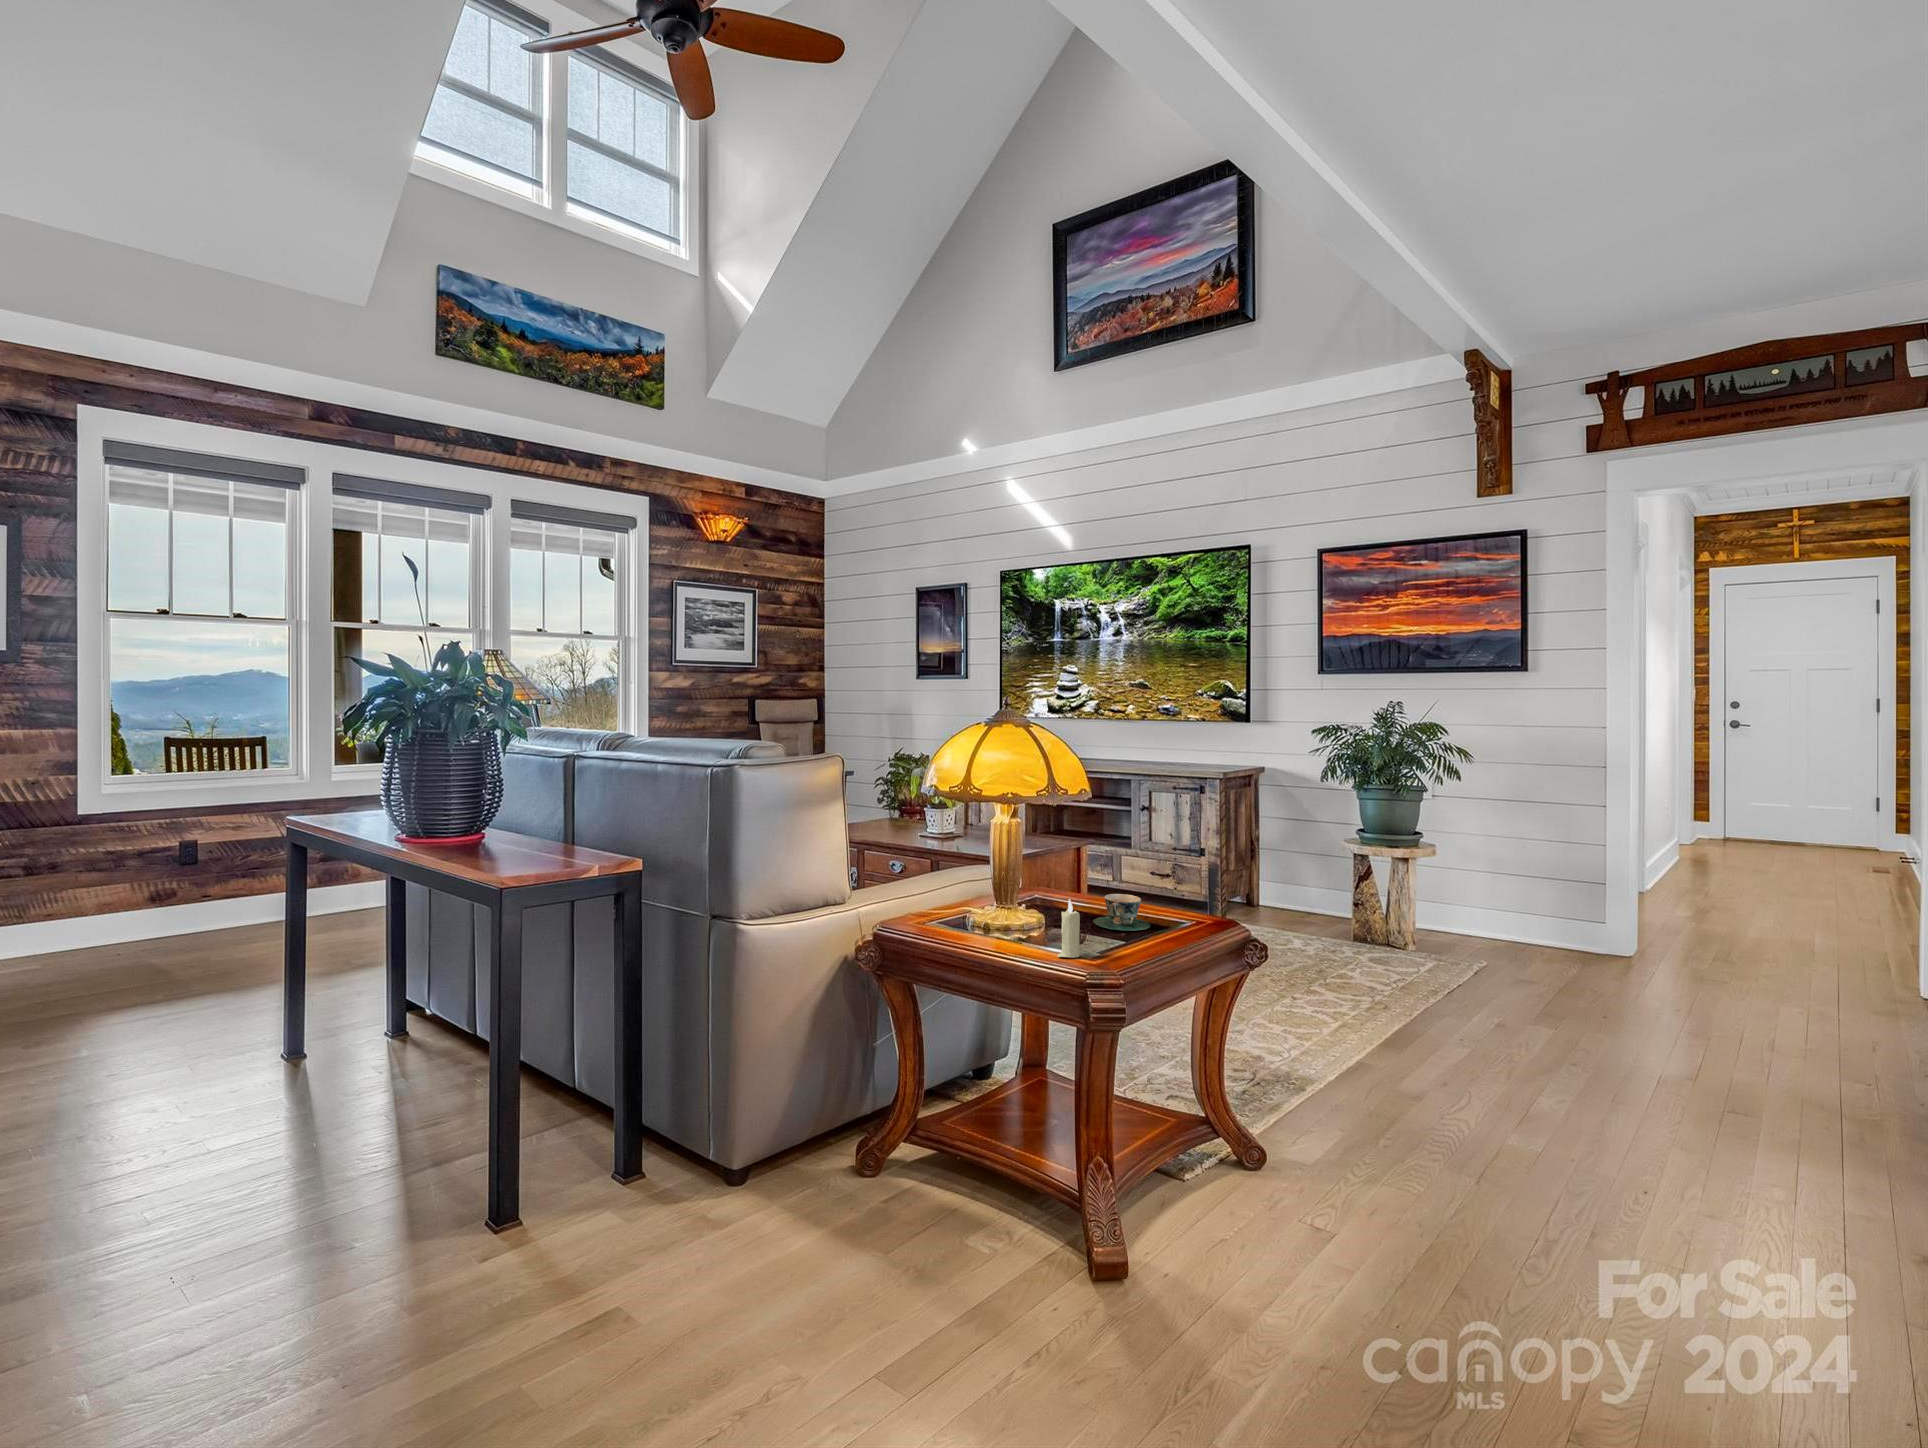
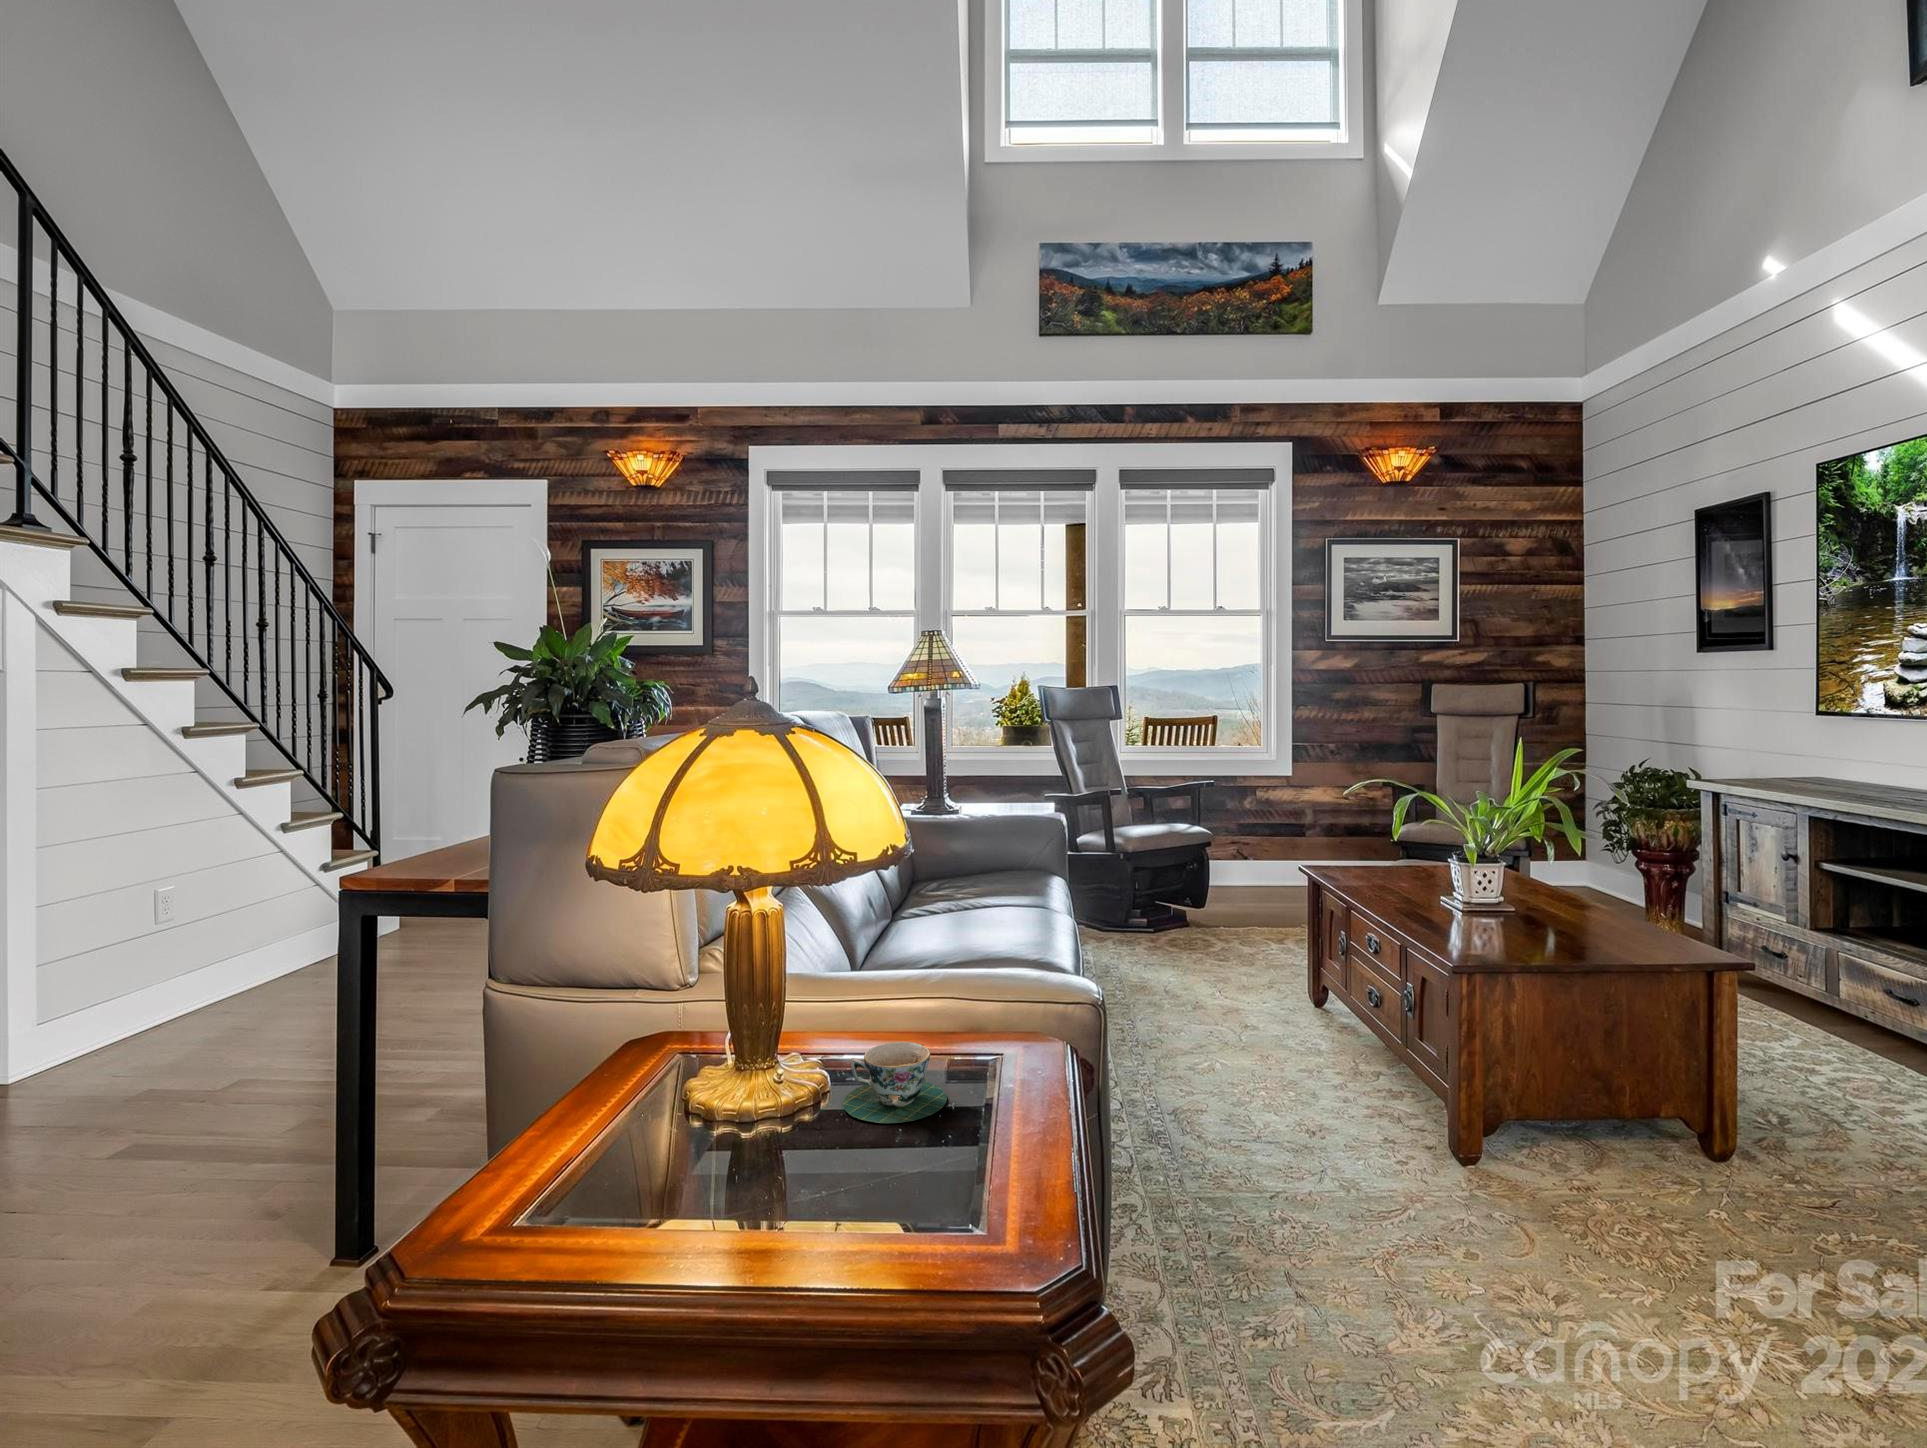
candle: present [1058,899,1080,958] -> none [614,1028,660,1132]

